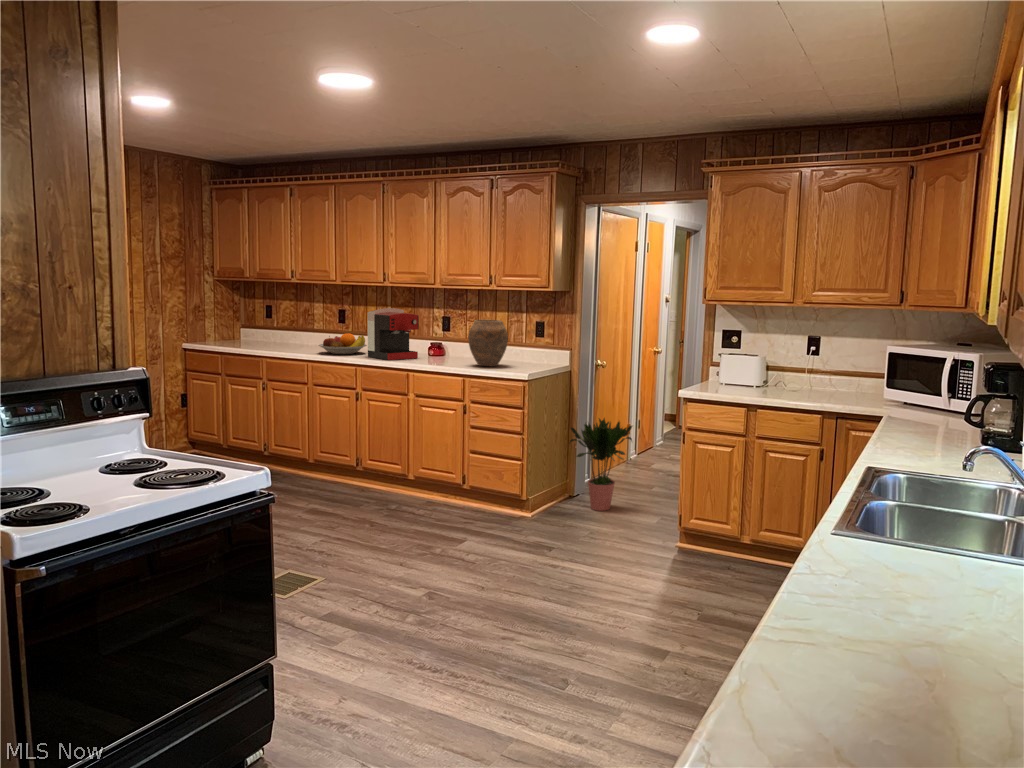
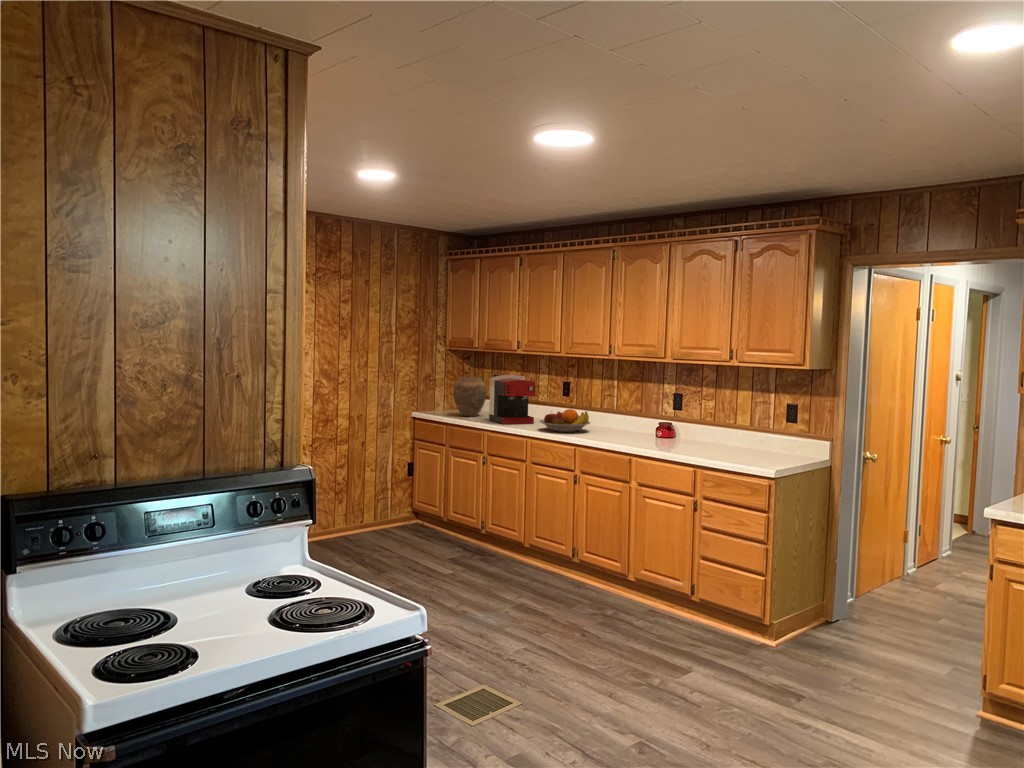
coffee maker: present [368,308,419,360] -> present [489,375,535,424]
vase: present [468,320,508,366] -> present [453,377,487,416]
potted plant: present [570,418,632,511] -> none [820,520,920,647]

